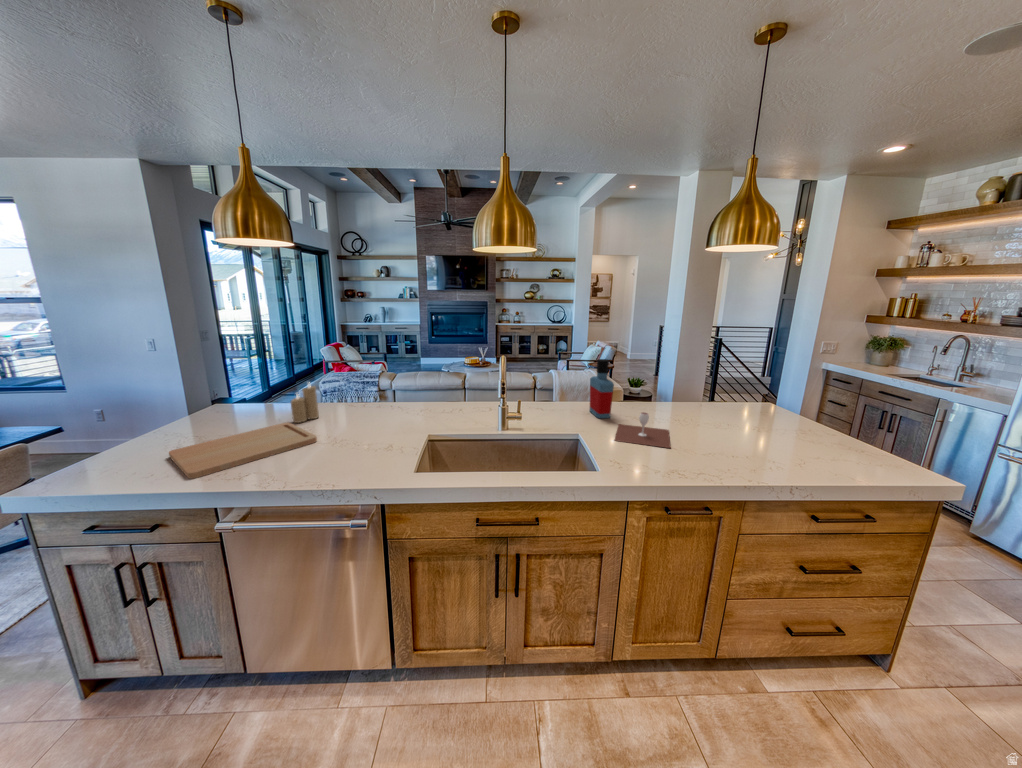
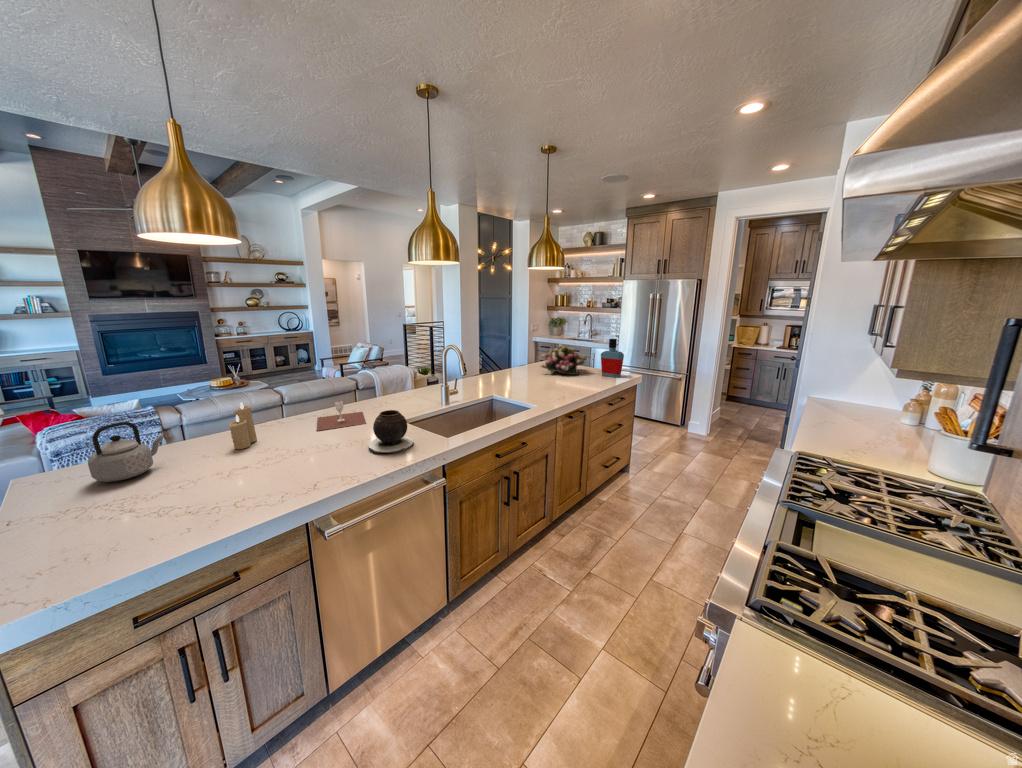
bottle: present [590,359,614,418] -> present [601,339,624,378]
teapot: none [201,381,253,424] -> present [88,422,163,482]
flower arrangement: none [709,381,806,441] -> present [539,344,586,375]
wine glass: present [615,412,671,448] -> present [317,401,366,431]
cutting board: present [169,422,317,479] -> none [168,444,315,507]
vase: none [322,423,378,475] -> present [368,410,413,453]

